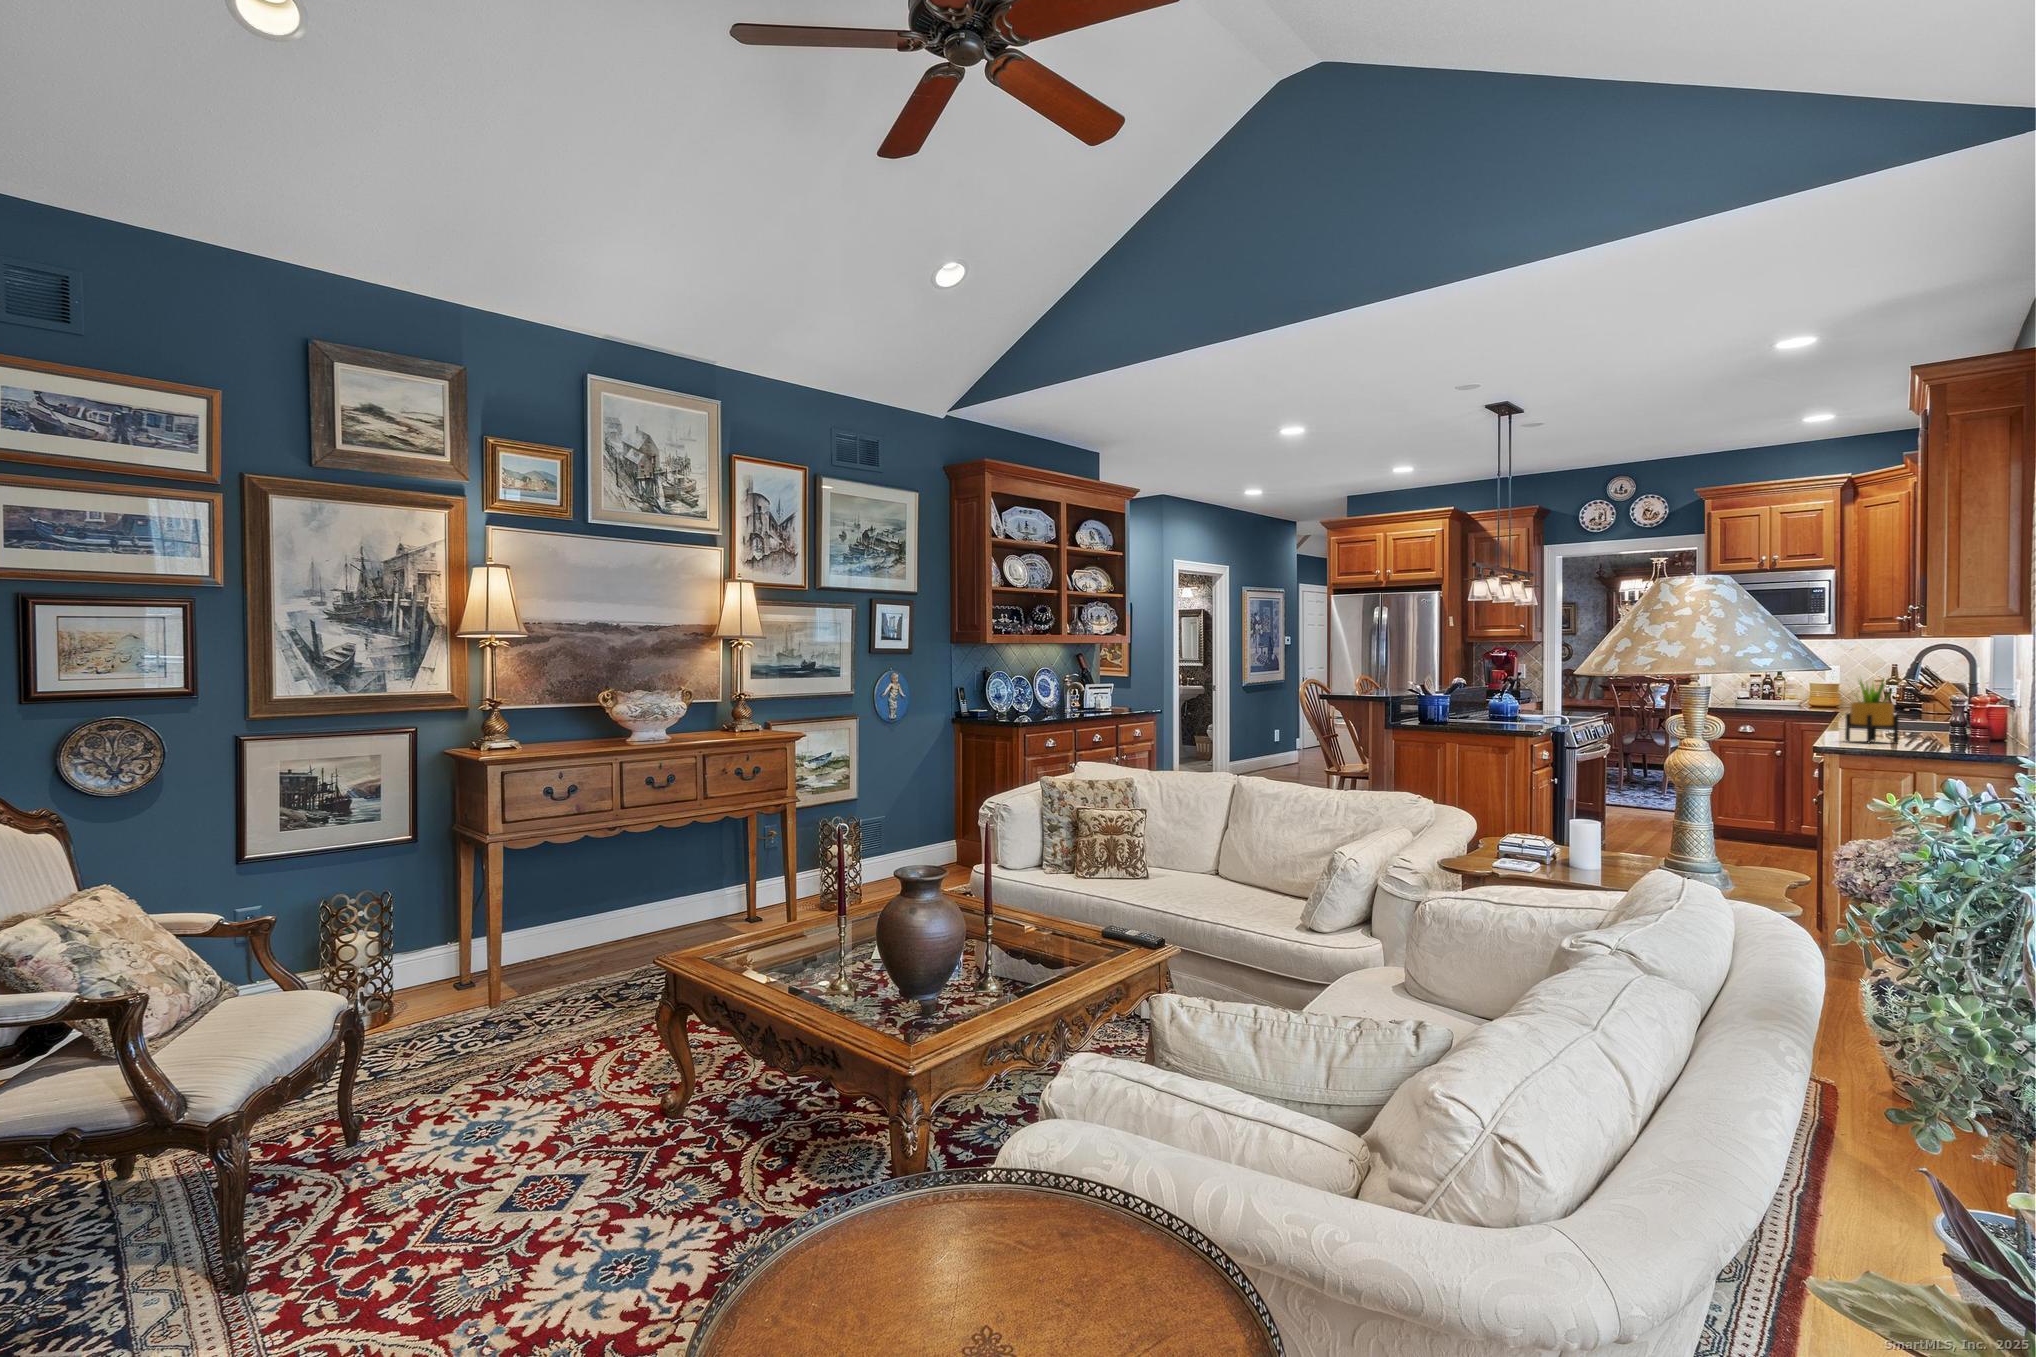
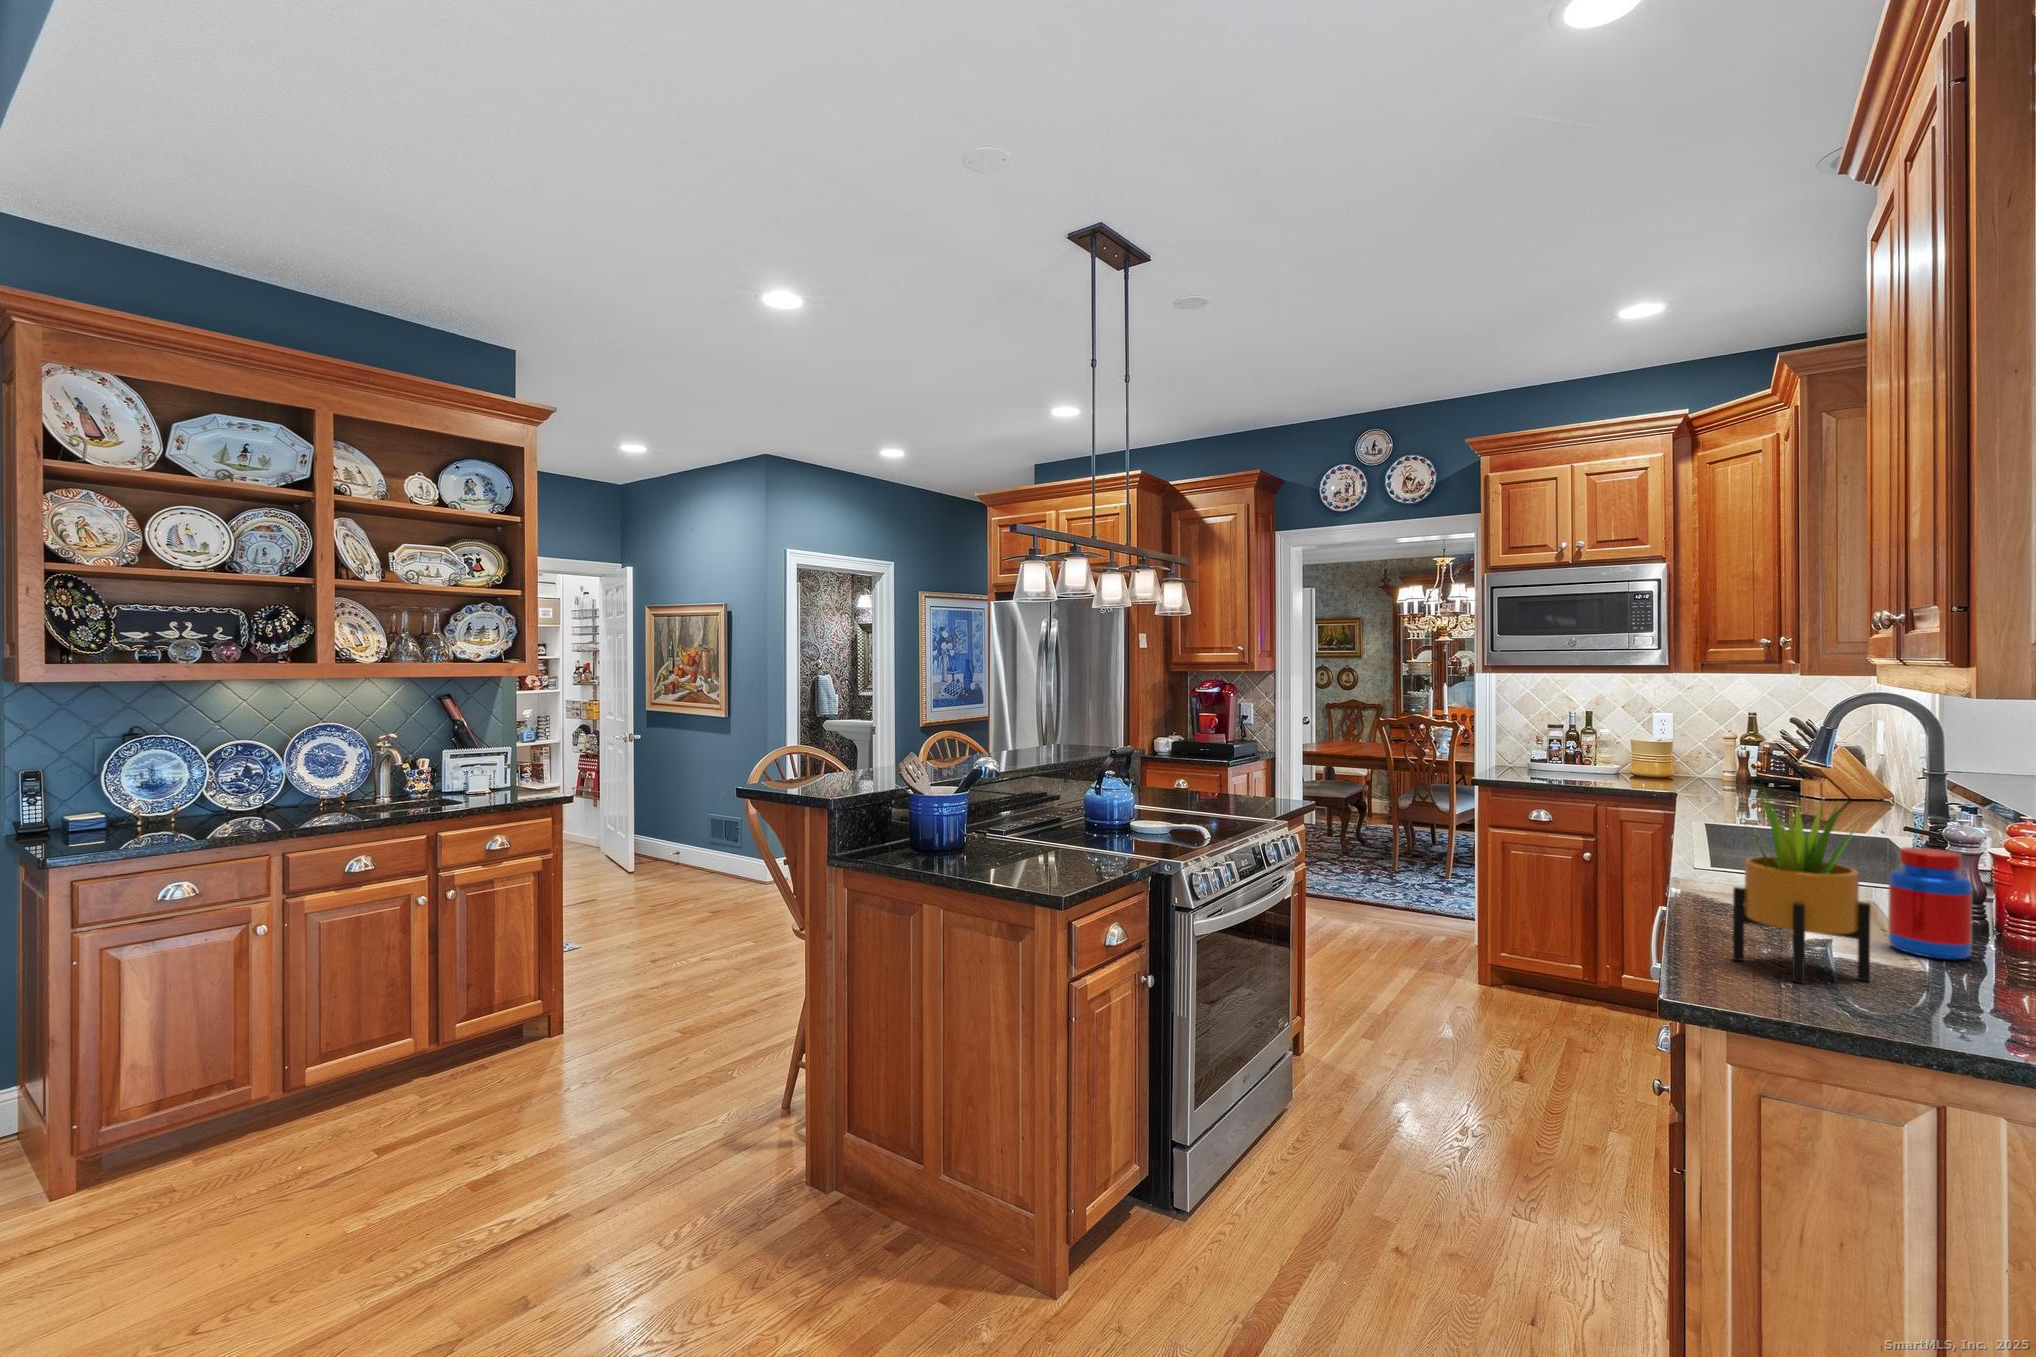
jar: none [1915,700,1947,741] -> present [1888,847,1972,960]

